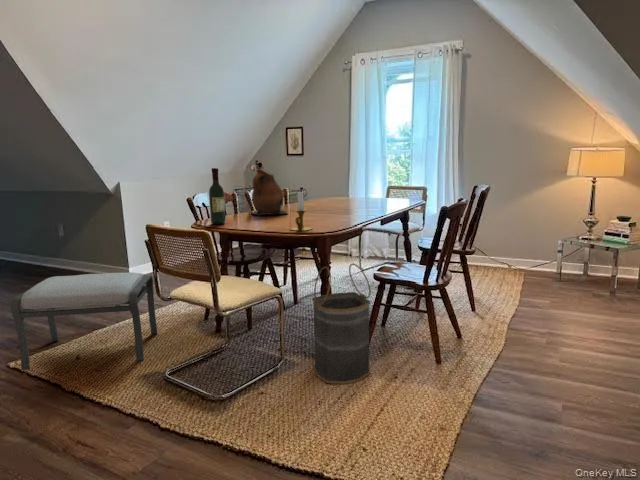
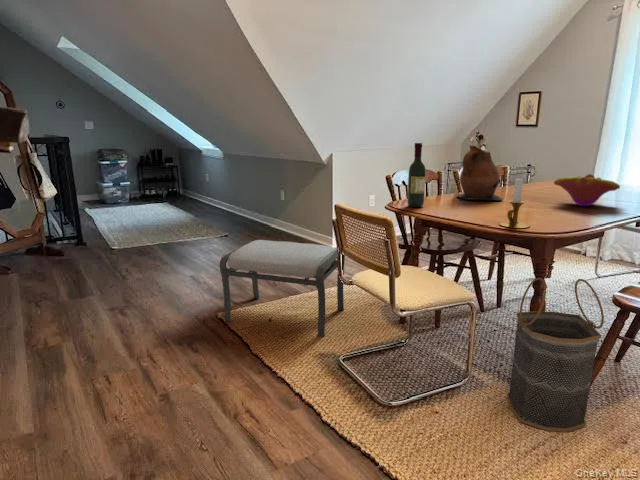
decorative bowl: none [324,188,368,213] -> present [554,174,620,206]

